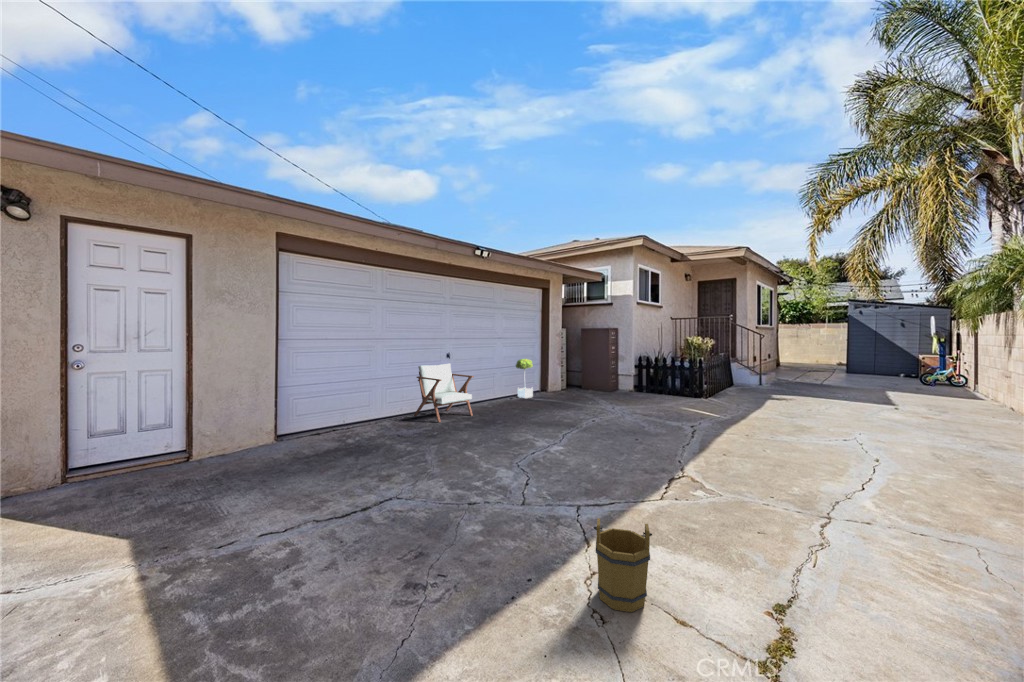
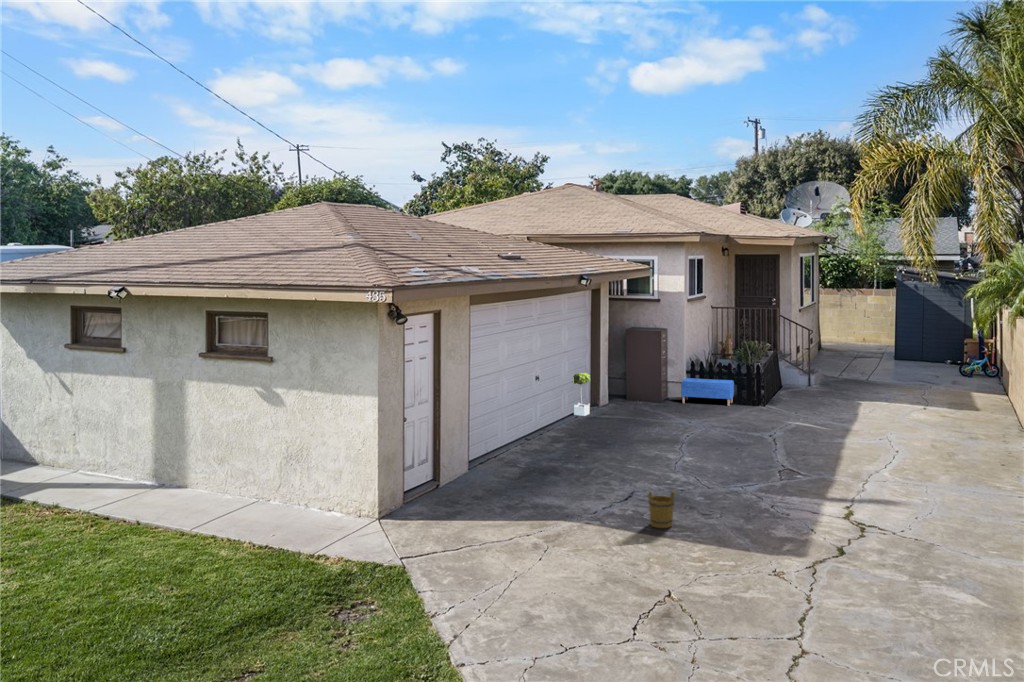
lounge chair: present [414,364,474,422] -> none [510,387,566,447]
bench: none [627,372,678,398] -> present [681,378,734,406]
bucket: present [593,518,652,612] -> present [648,490,674,528]

